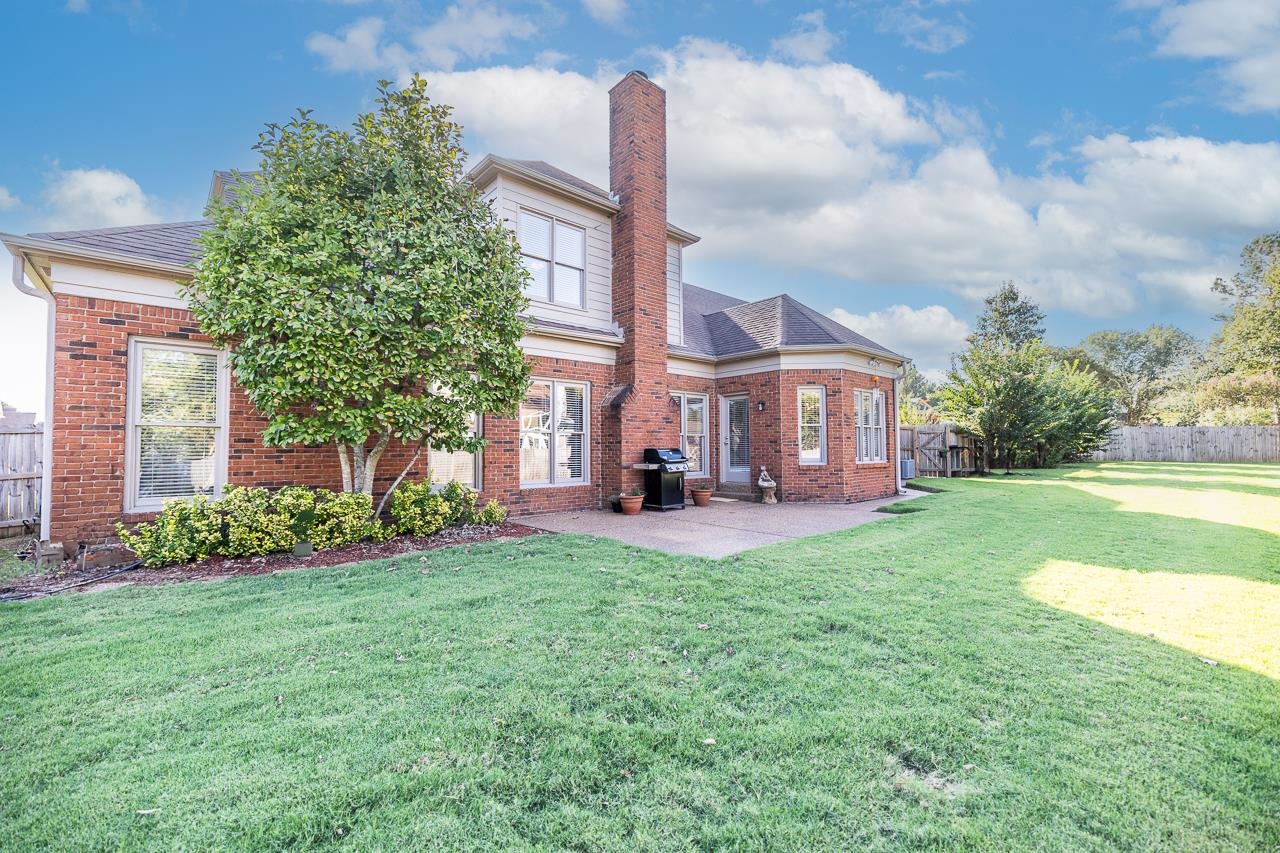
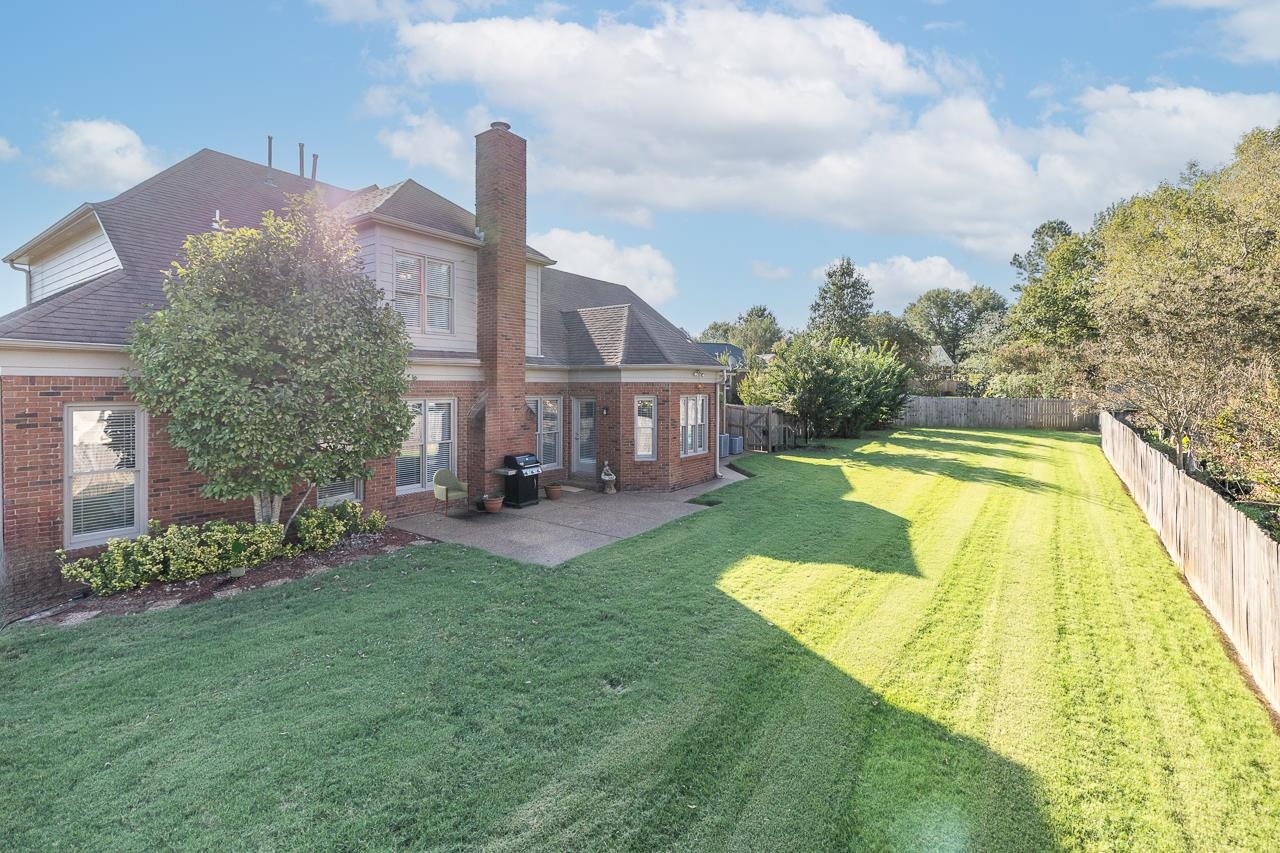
chair: none [561,460,604,514] -> present [433,469,470,516]

